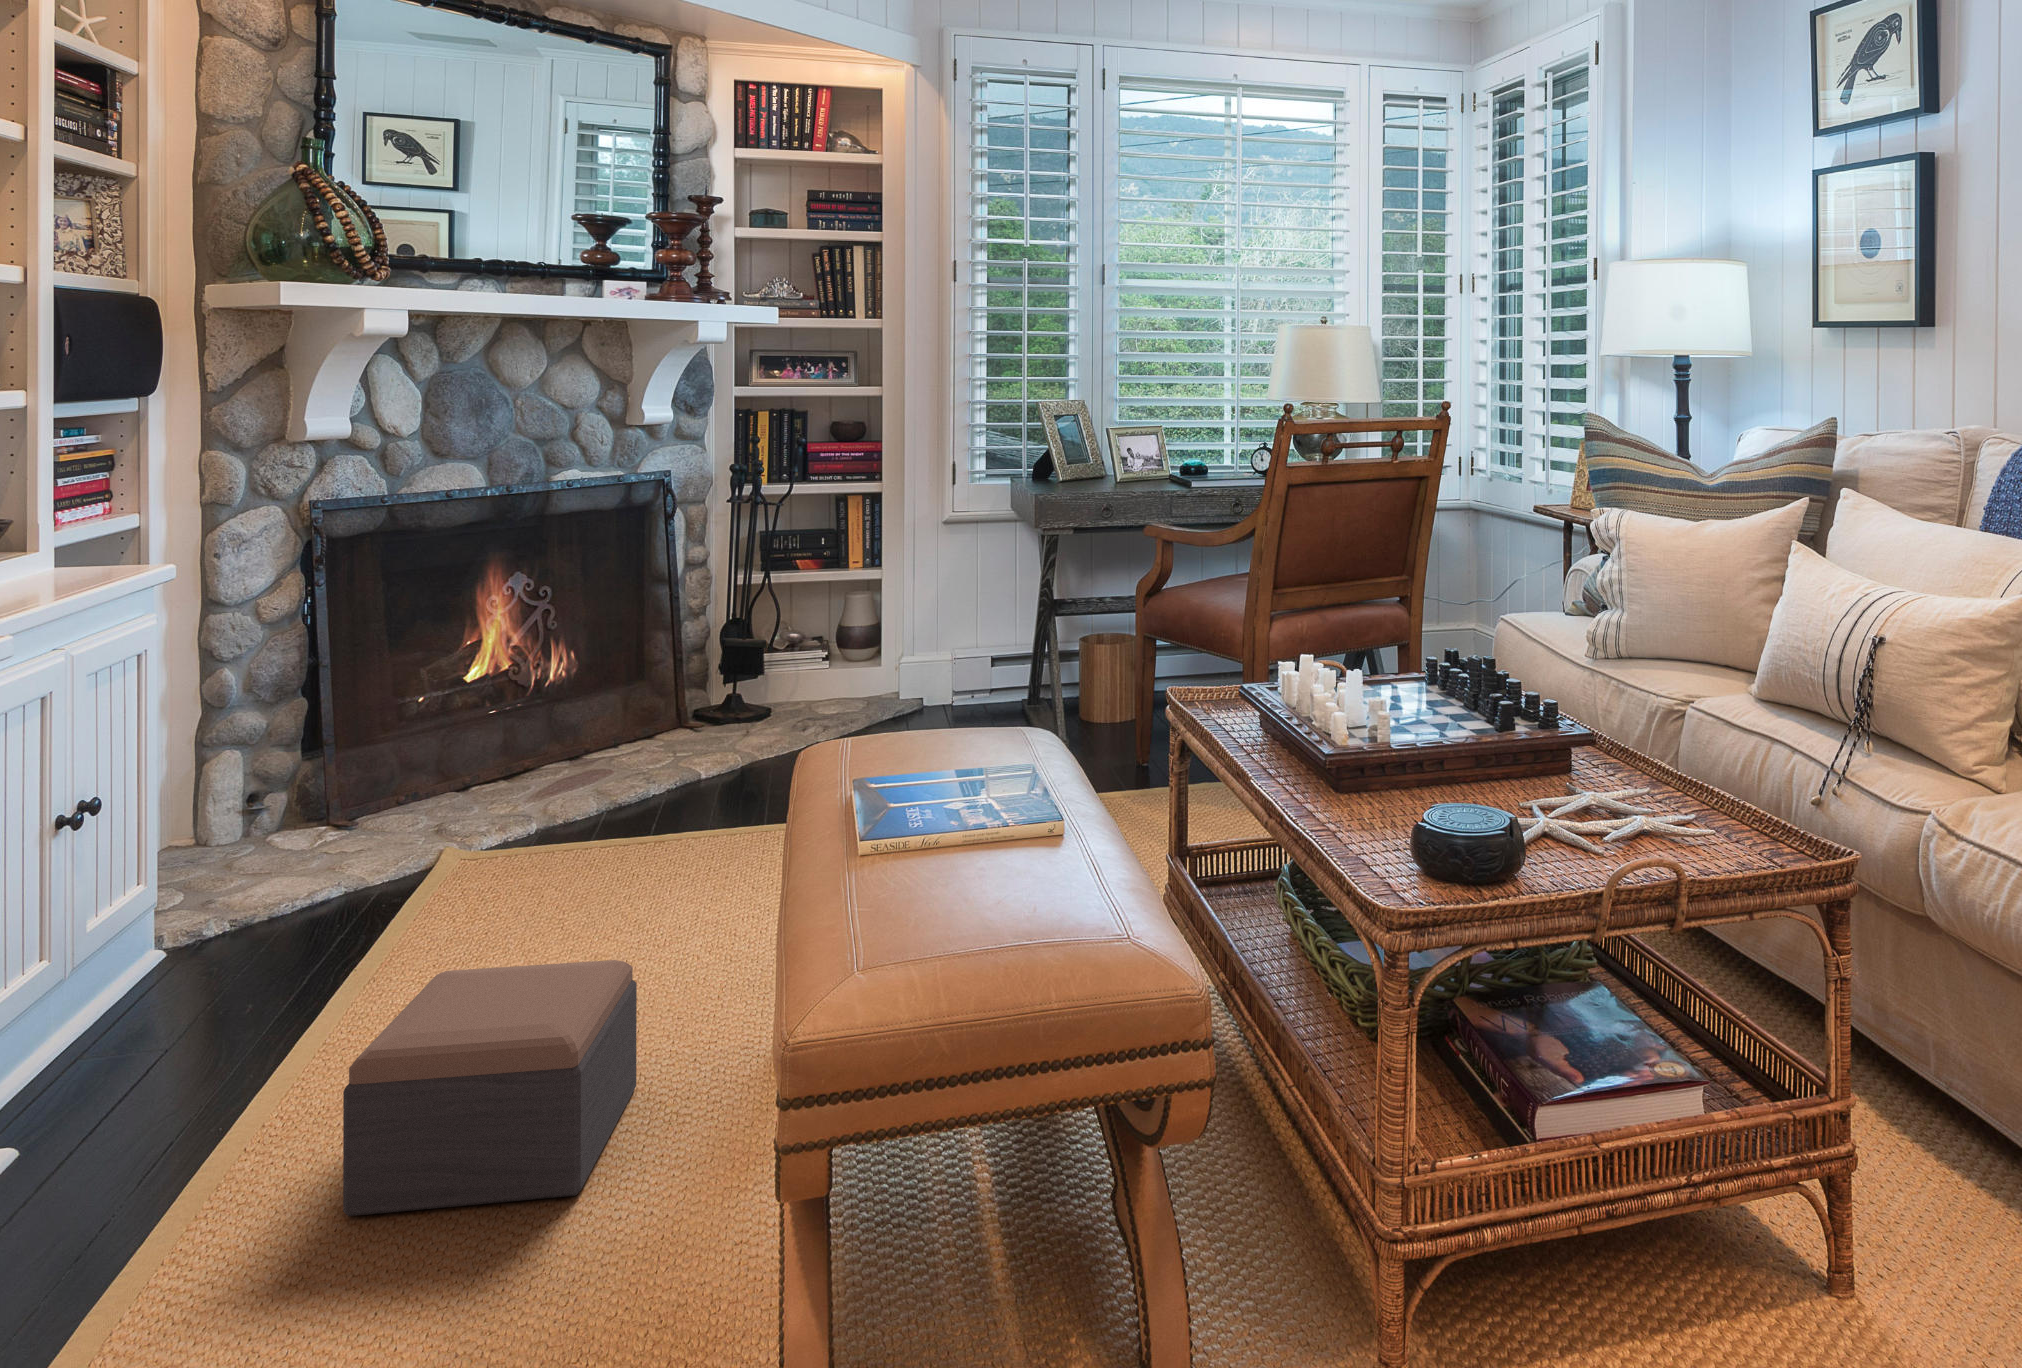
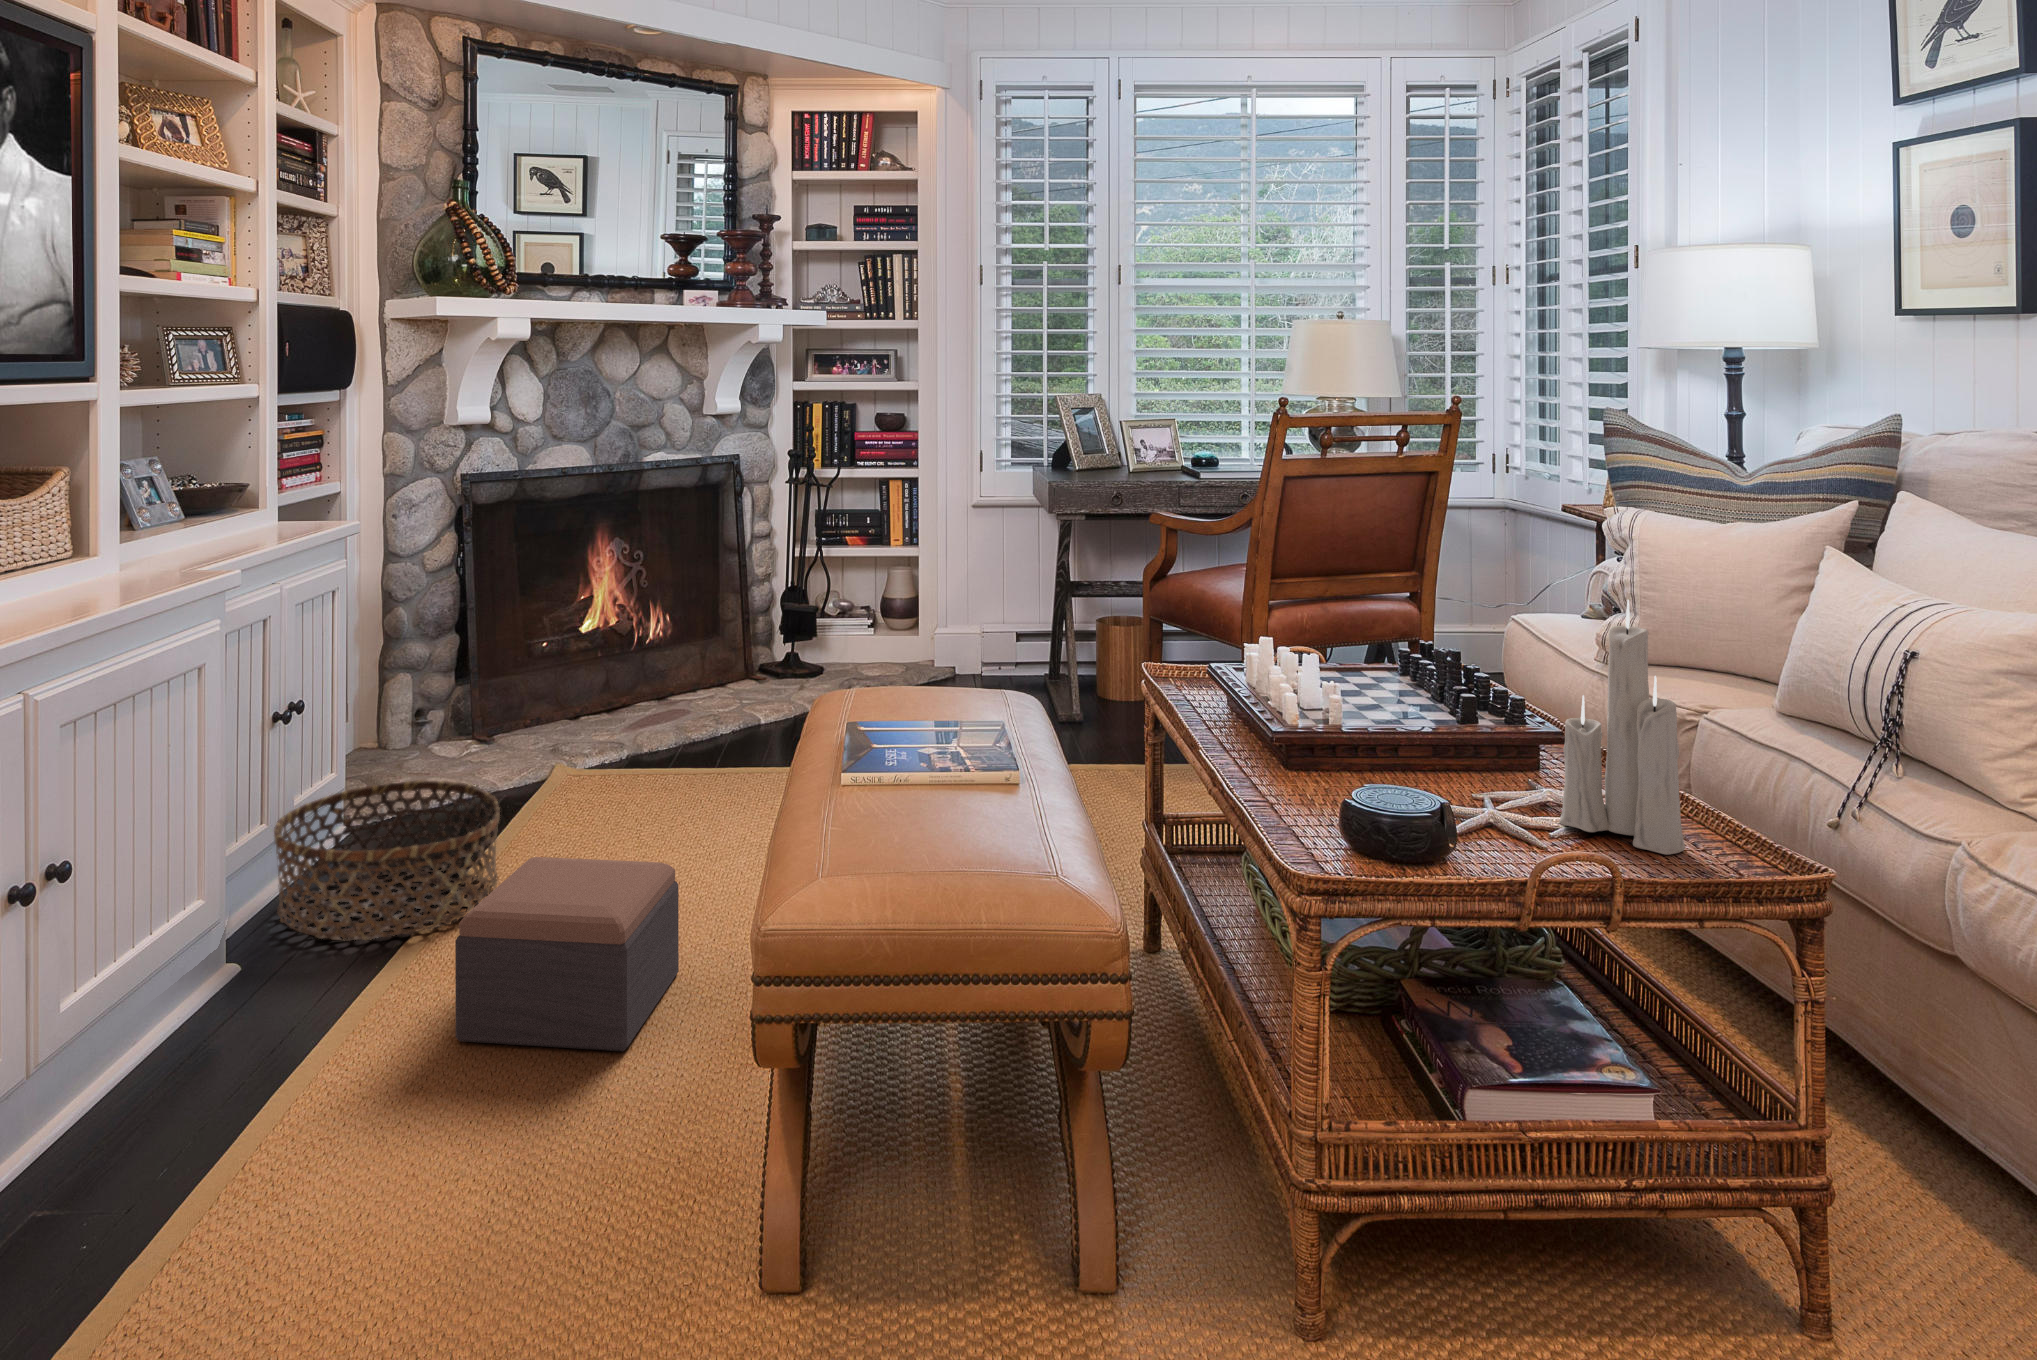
candle: none [1612,592,1727,851] -> present [1559,600,1685,855]
basket: none [55,885,387,1108] -> present [274,780,500,941]

